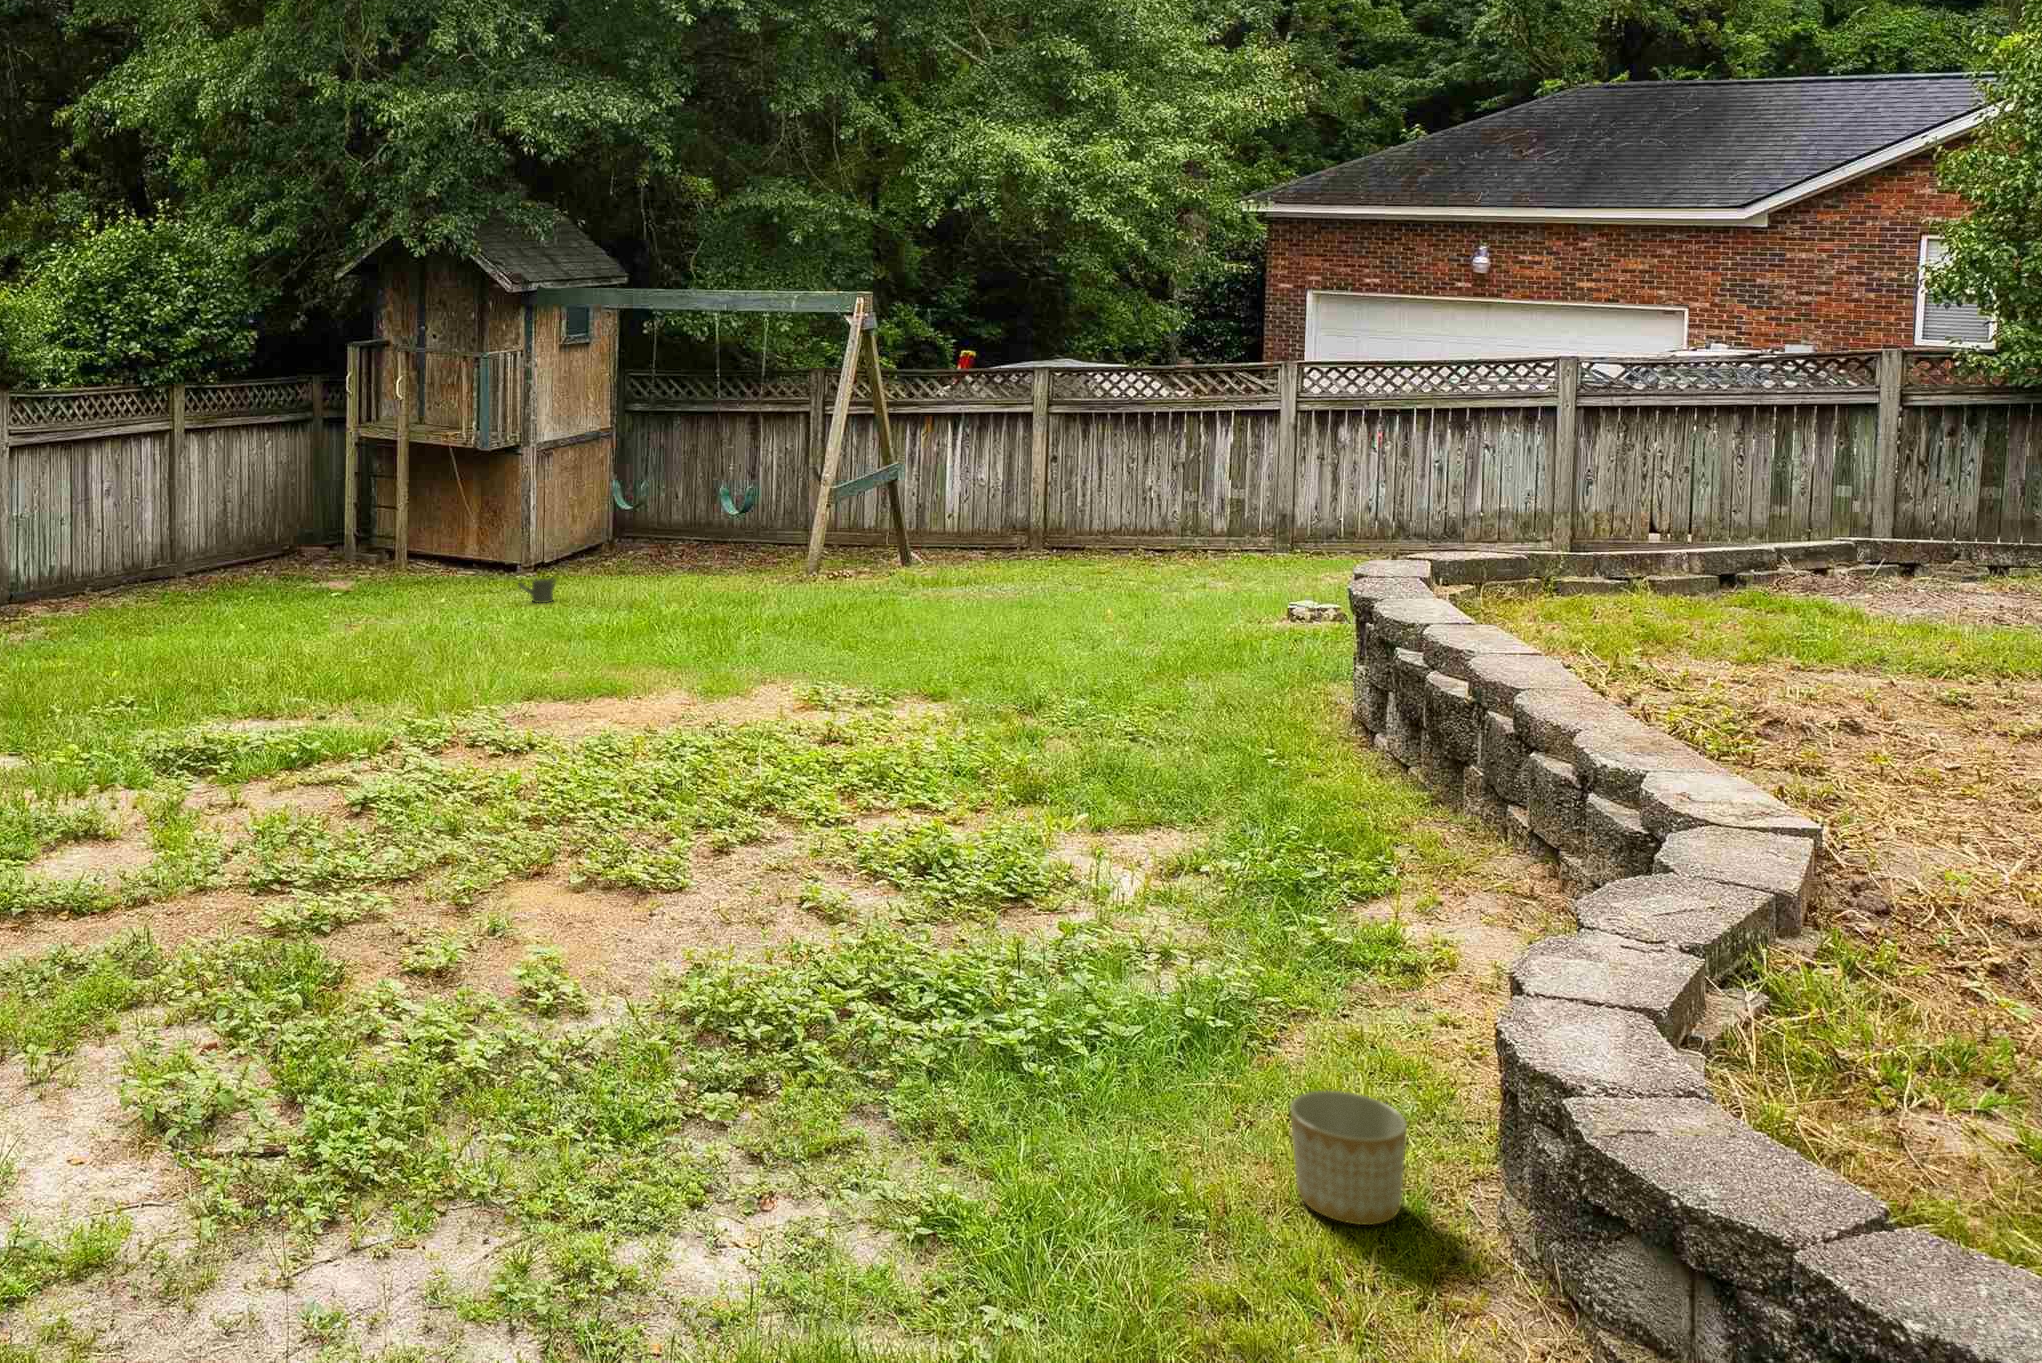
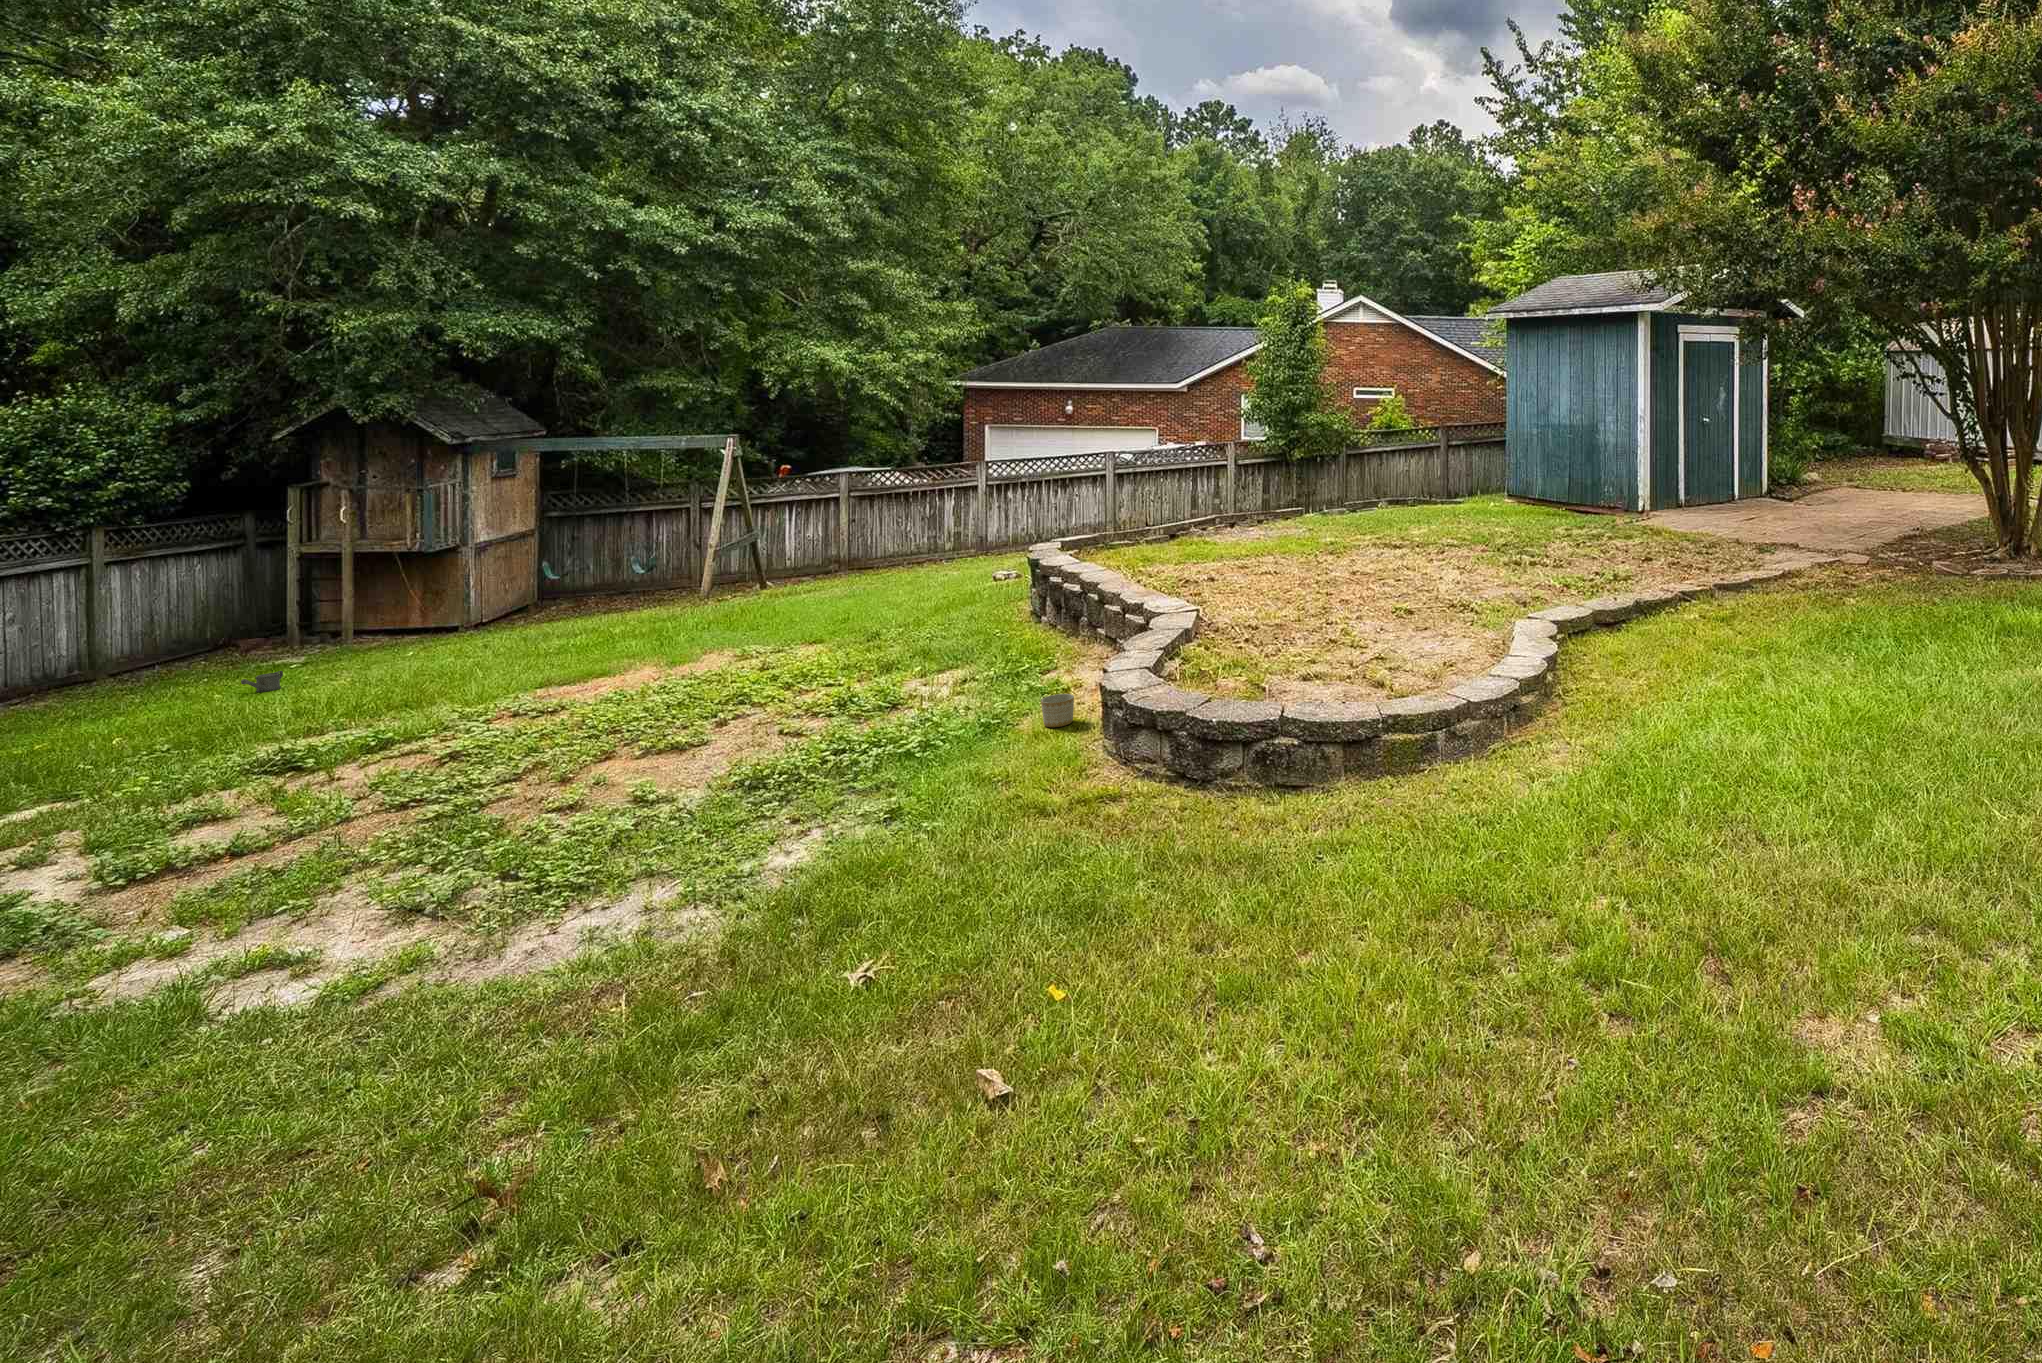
watering can: present [518,578,556,603] -> present [241,671,283,692]

